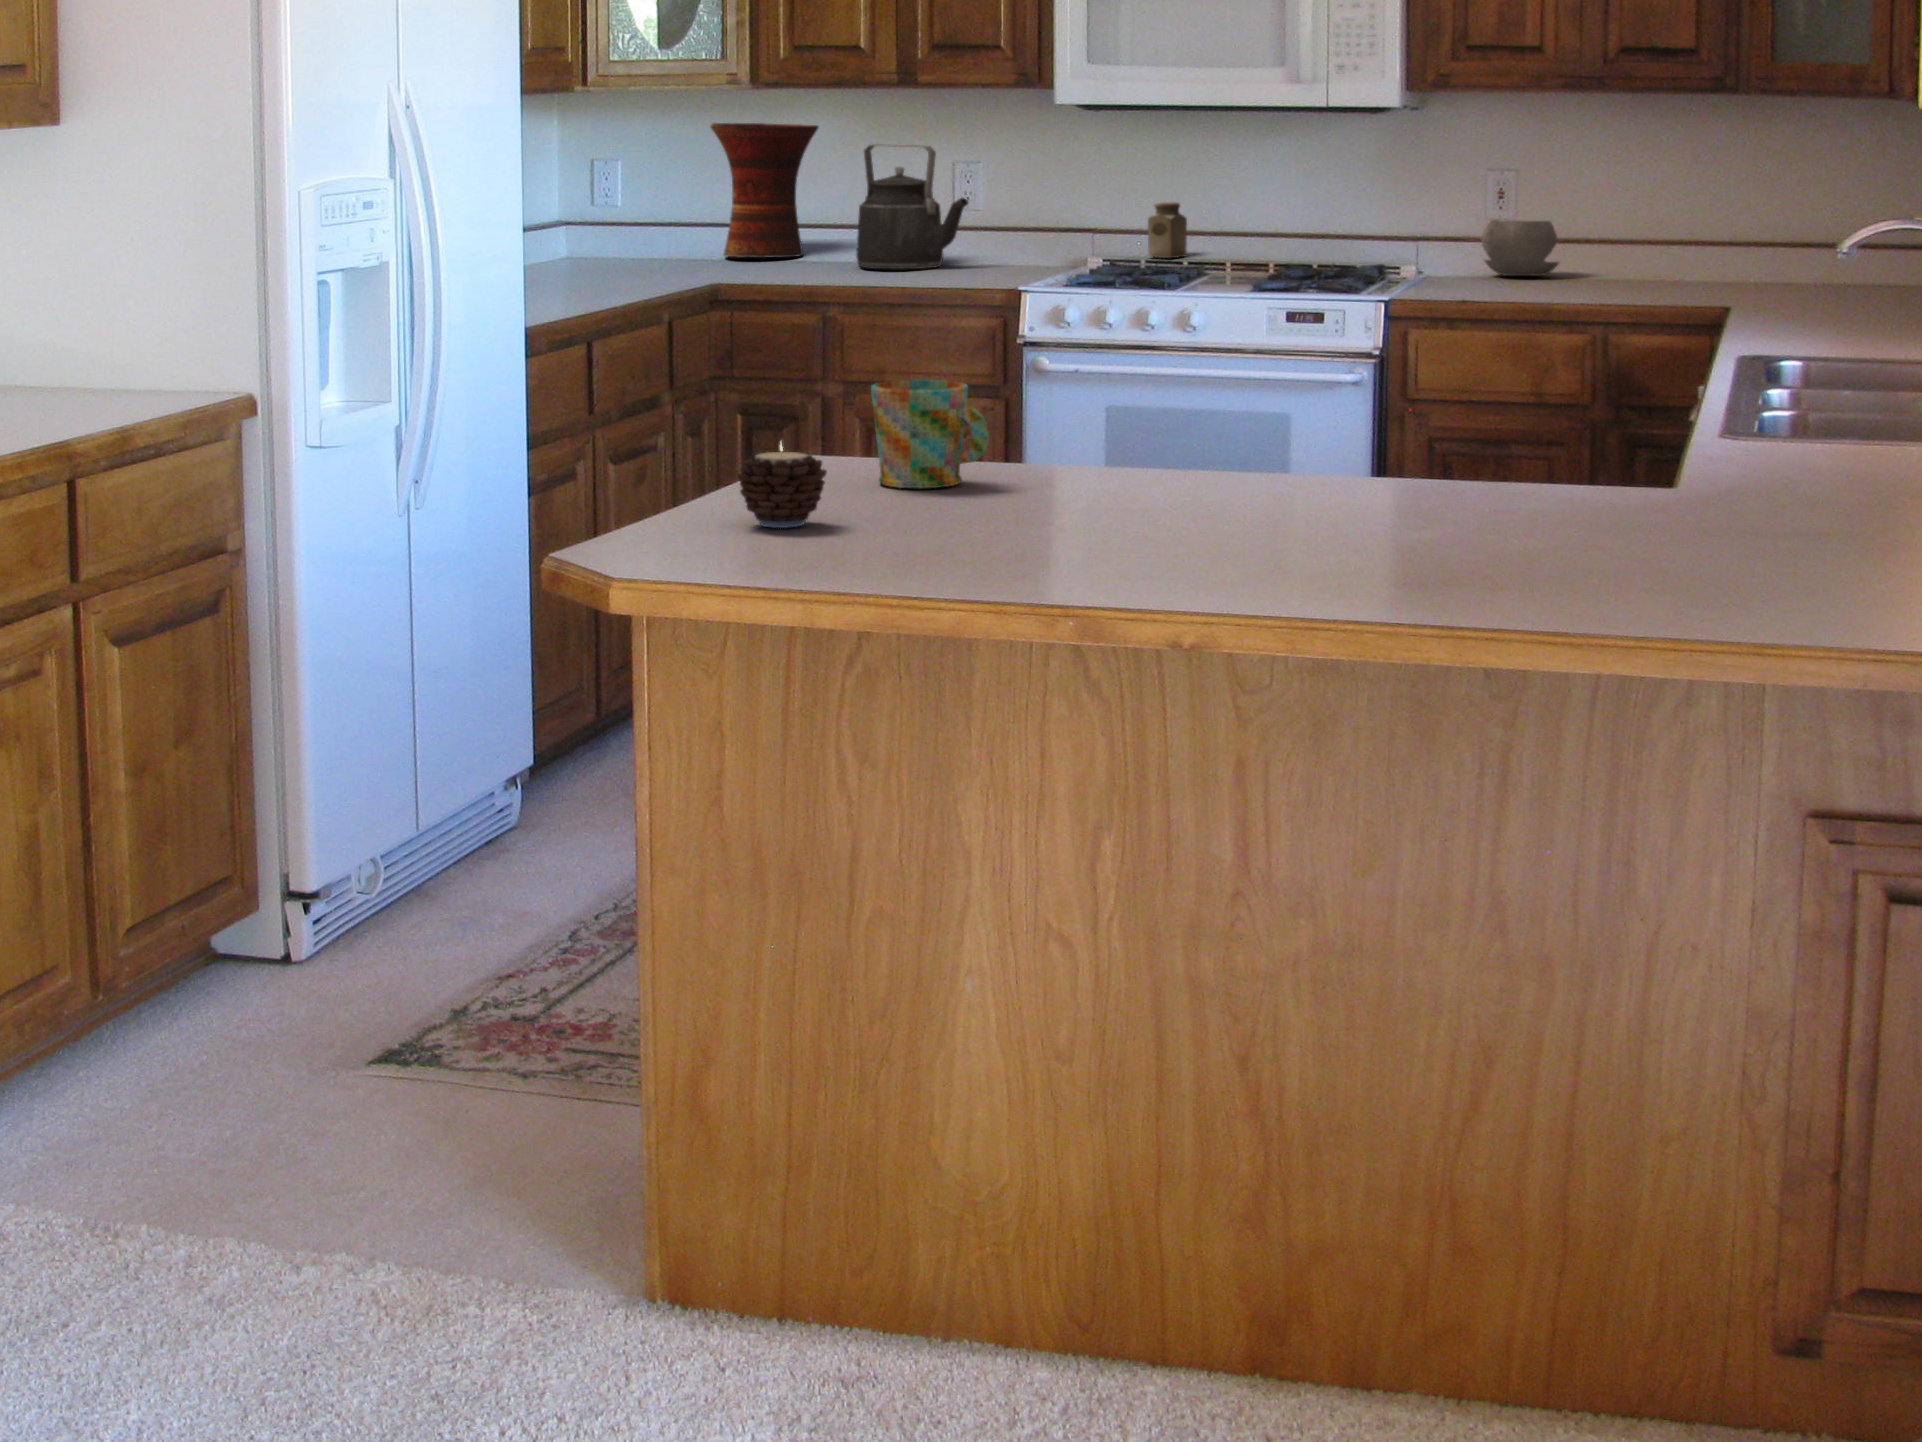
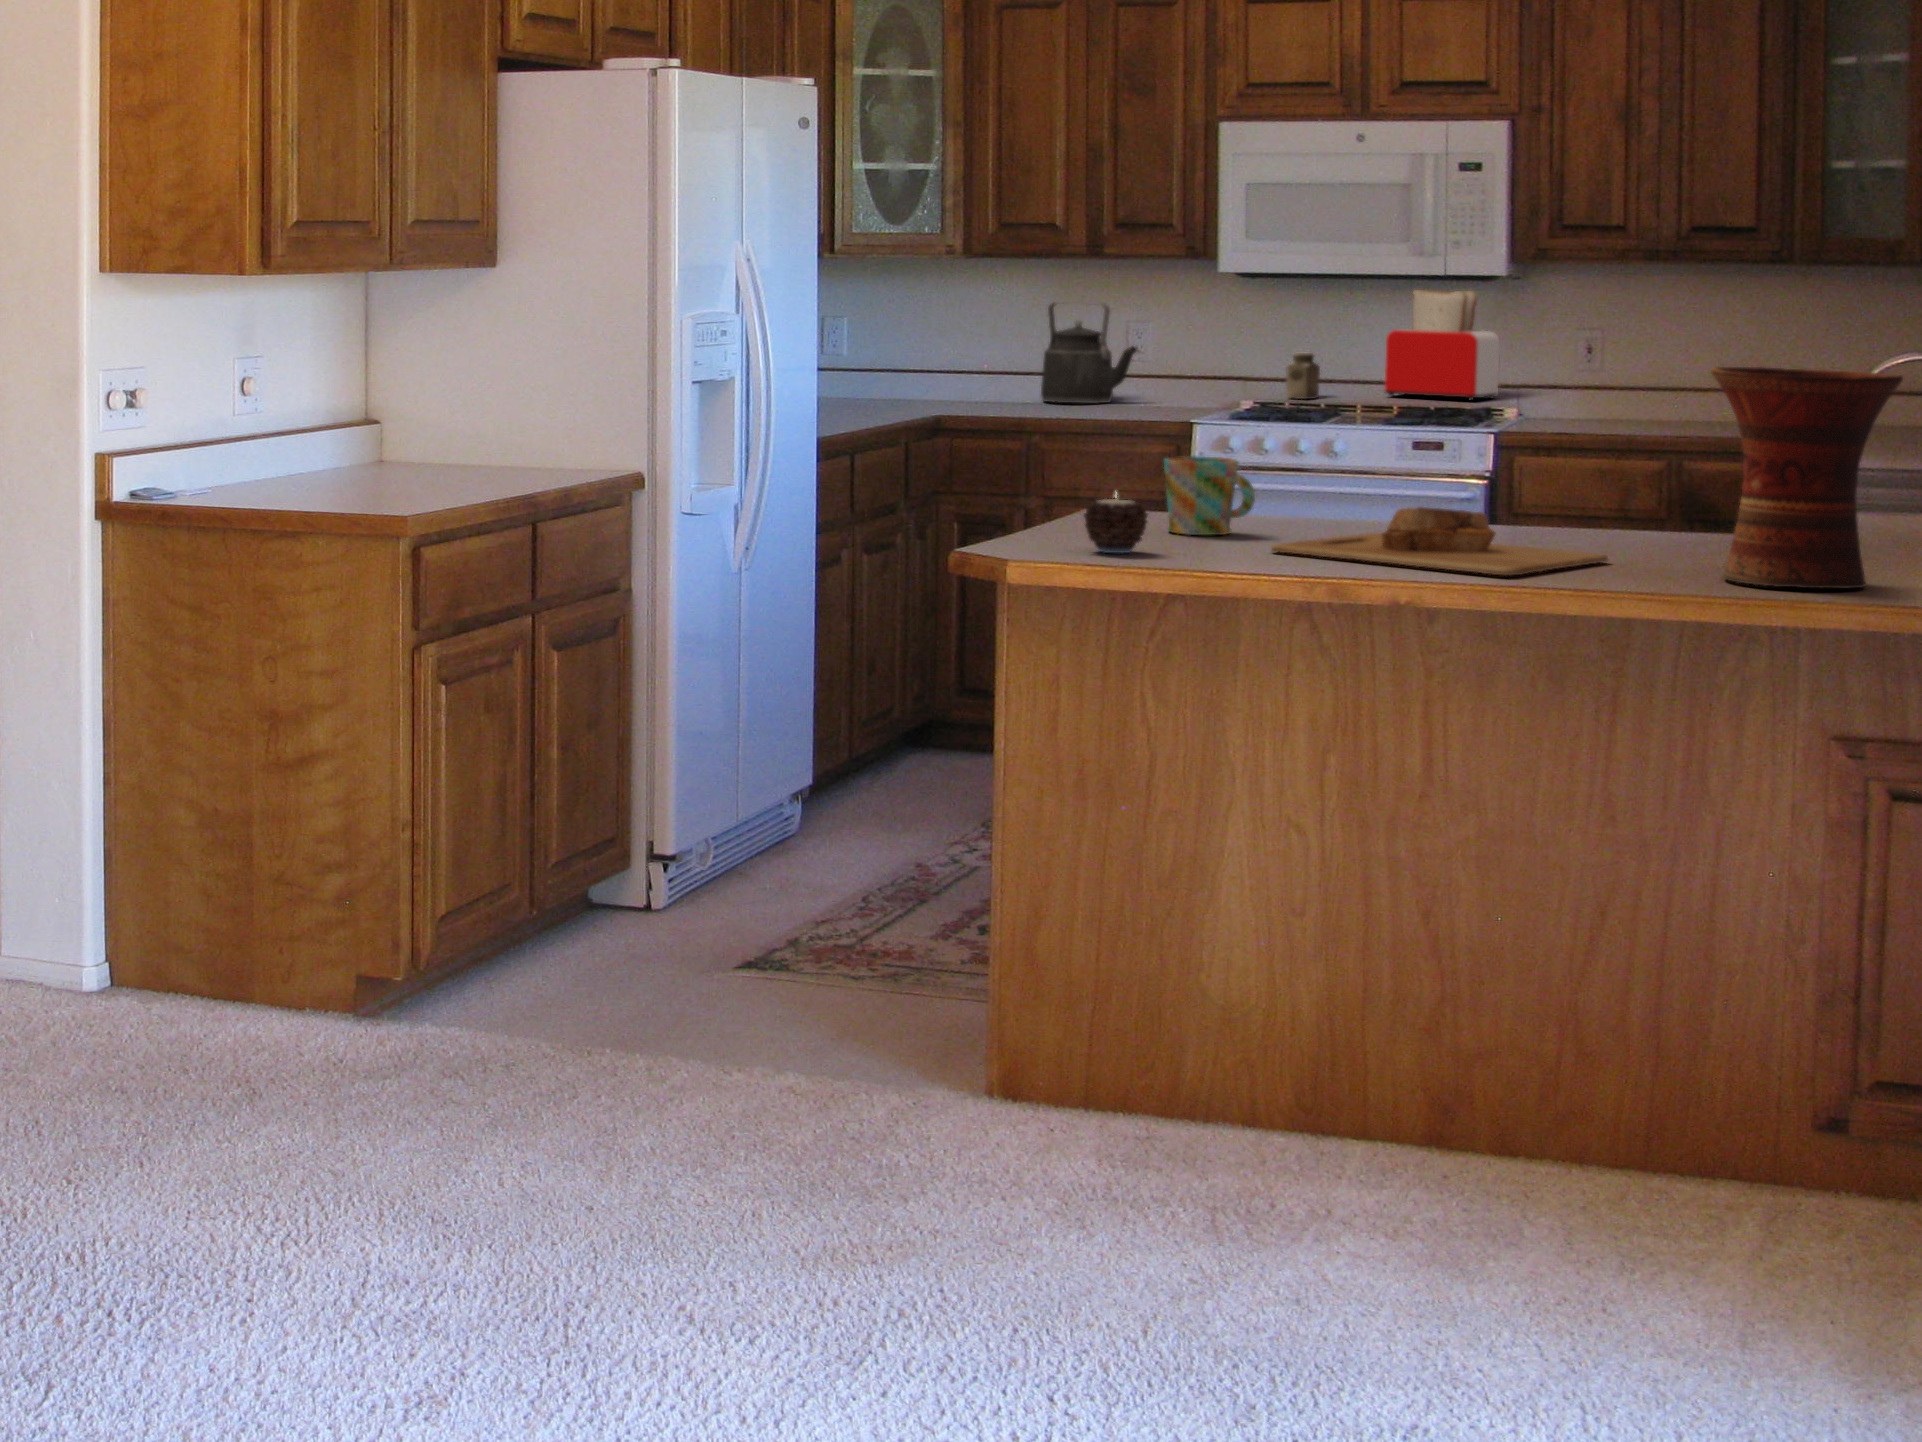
toaster: none [1263,122,1394,257] -> present [1384,289,1500,400]
vase: present [711,123,818,258] -> present [1711,367,1903,588]
bowl: present [1482,220,1559,276] -> none [1576,370,1652,419]
cutting board: none [994,452,1429,553] -> present [1272,507,1608,575]

